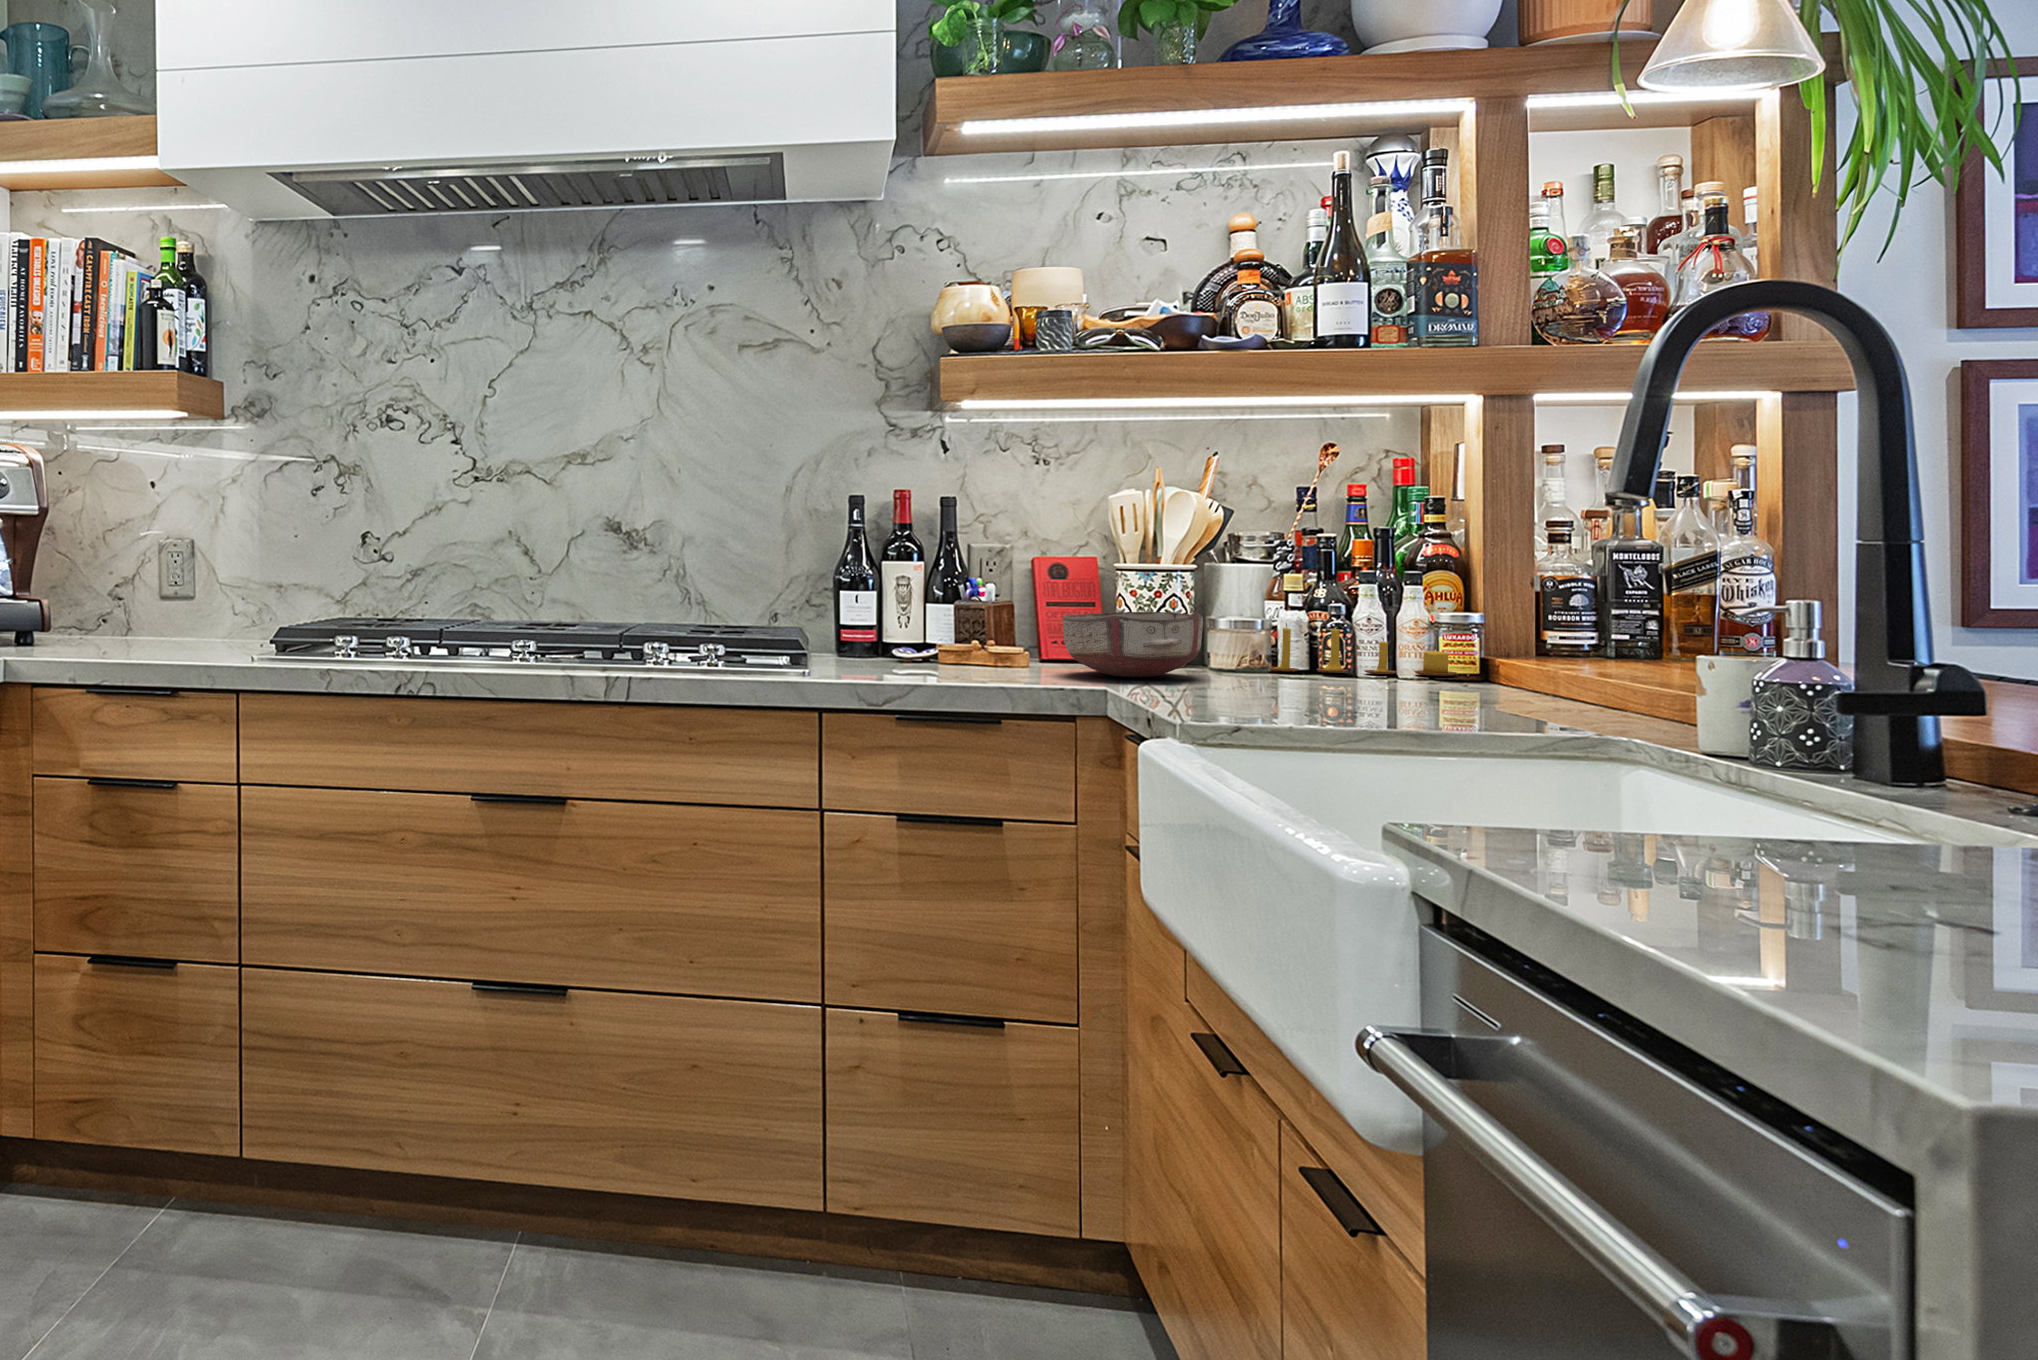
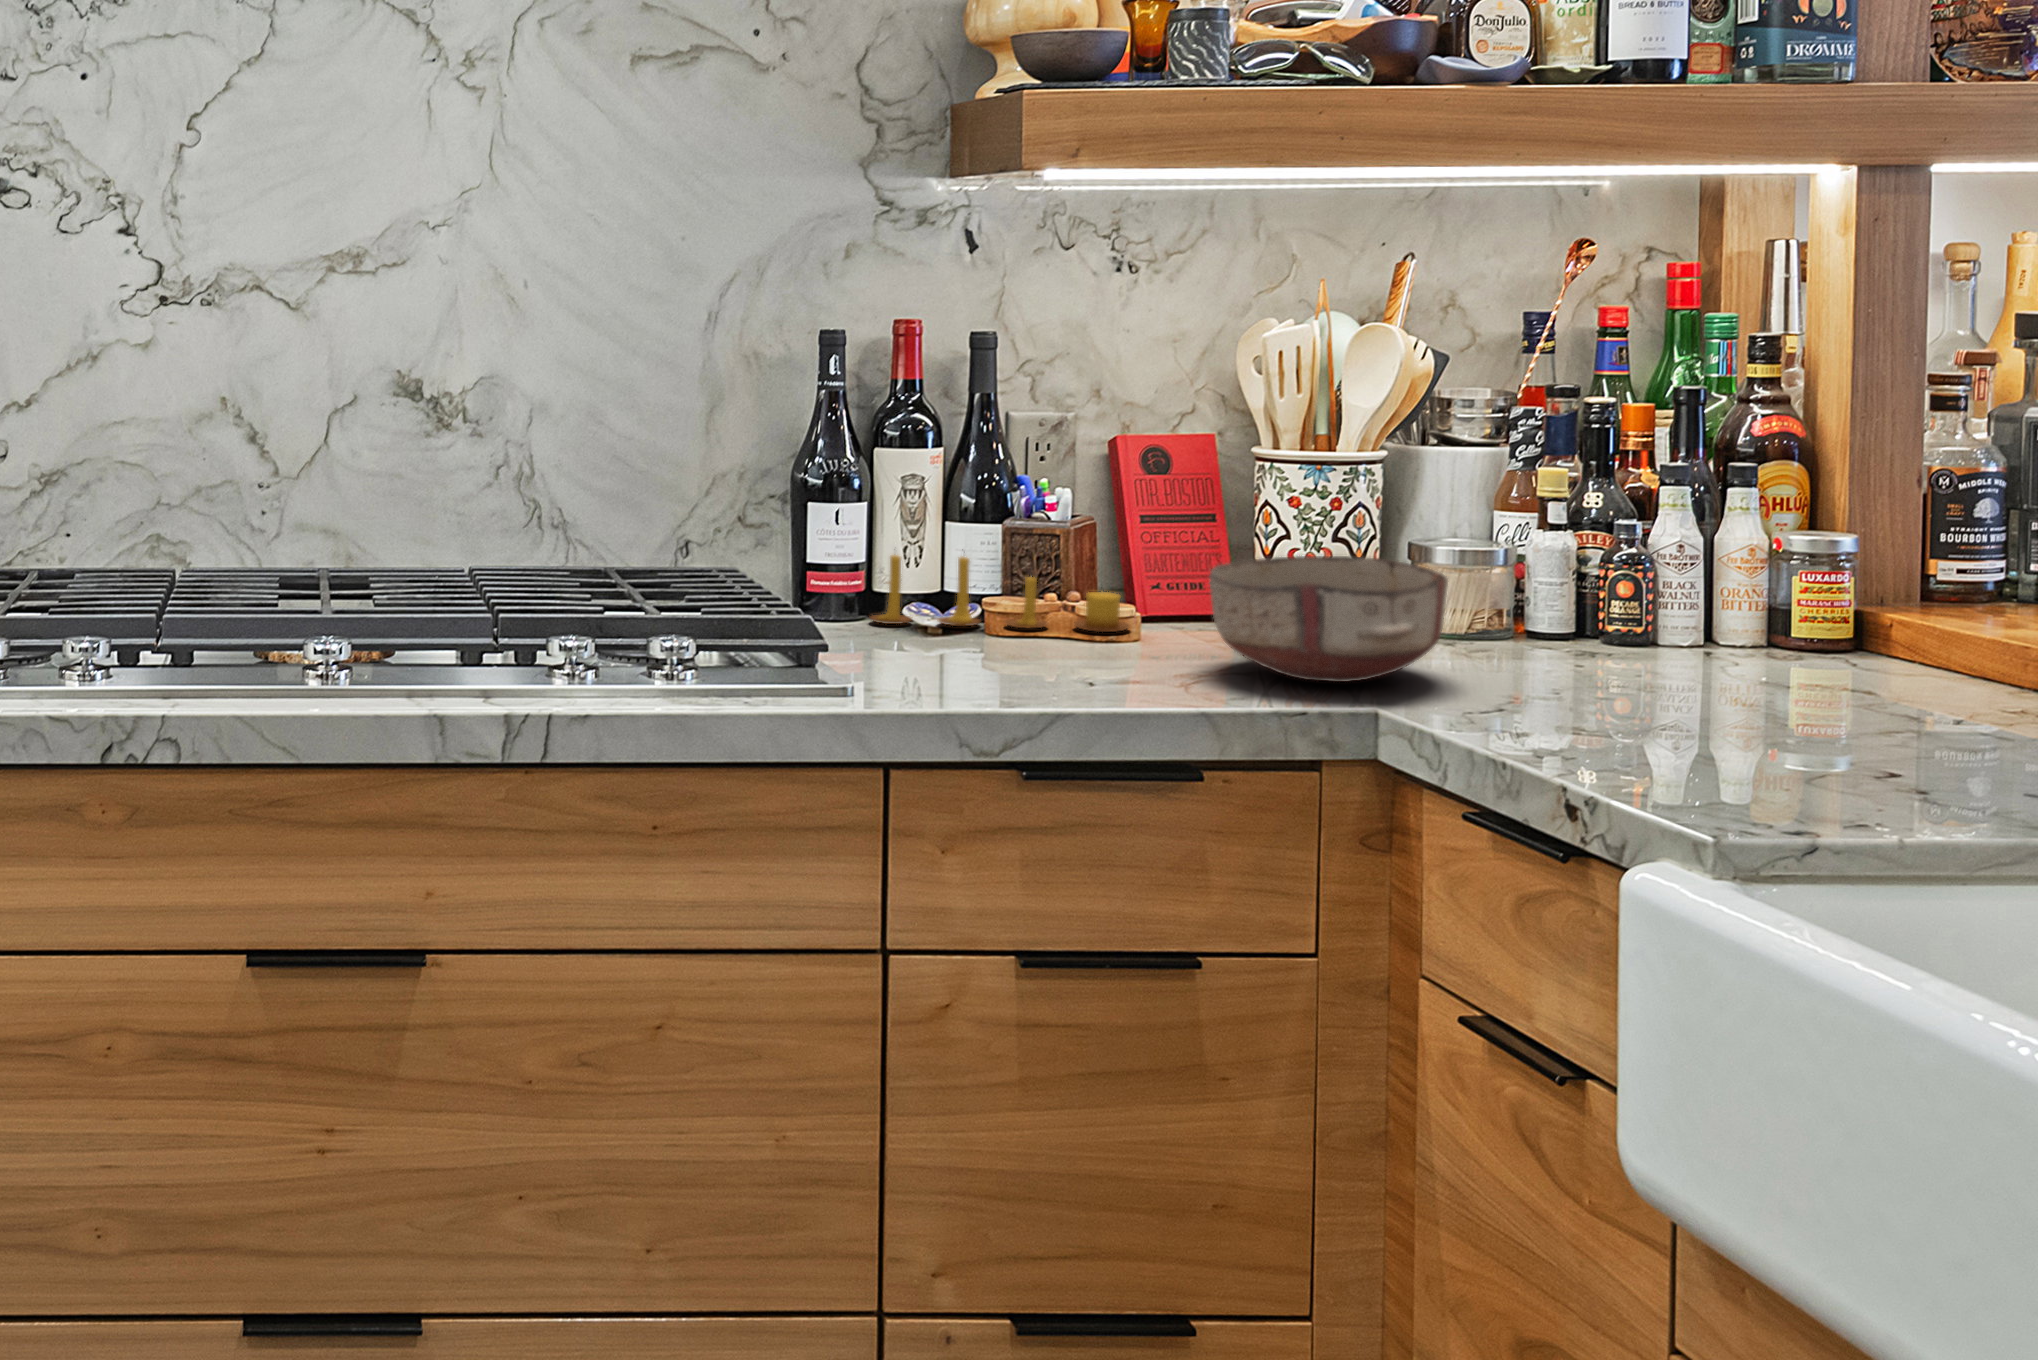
candle: present [1269,623,1457,676] -> present [870,554,1130,632]

